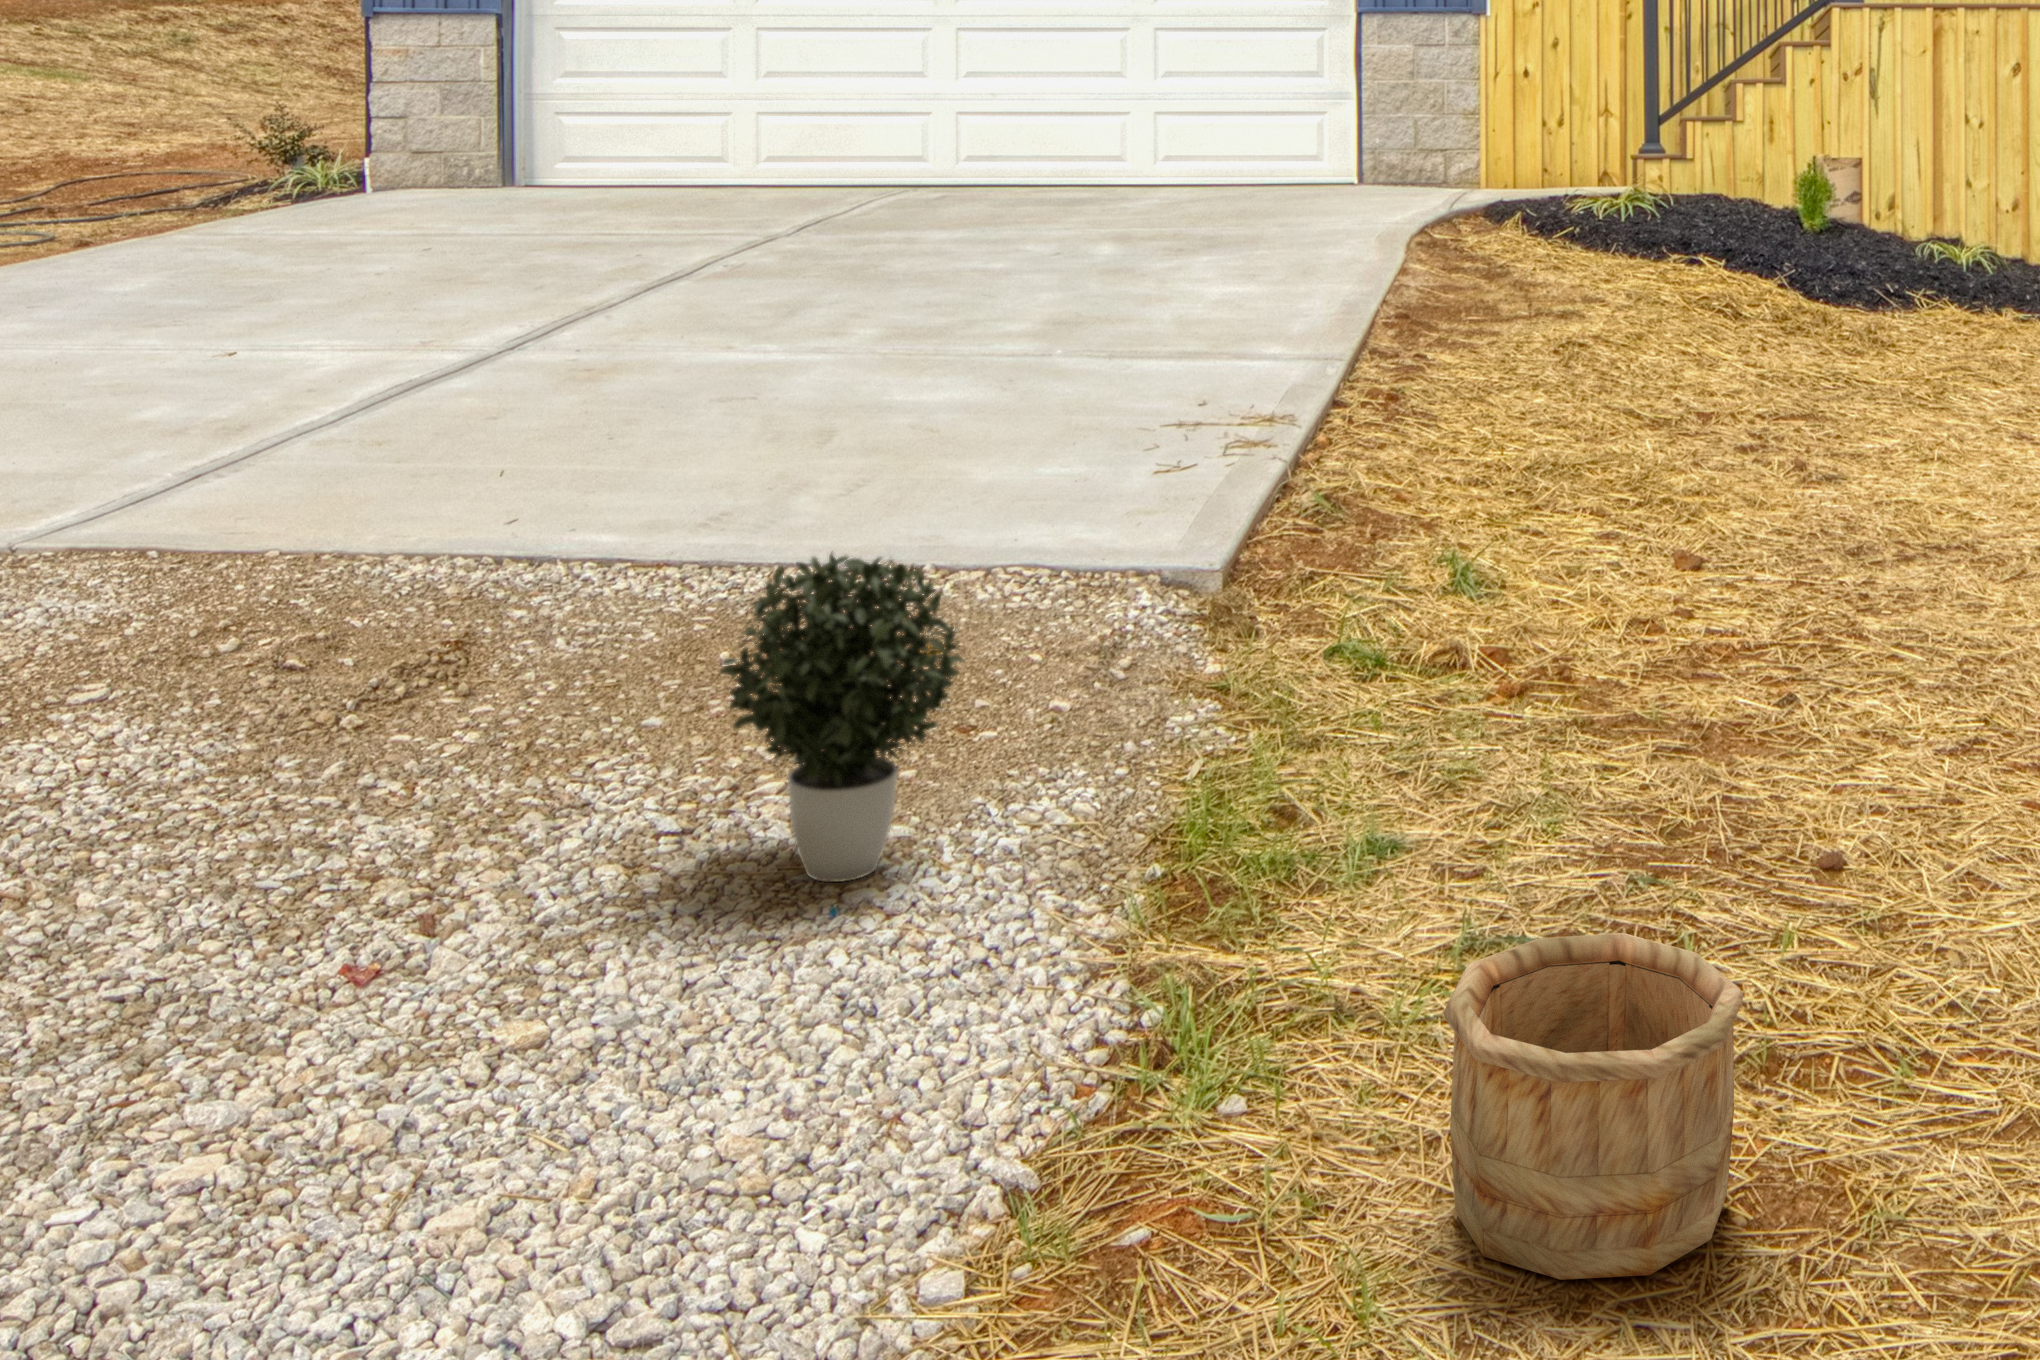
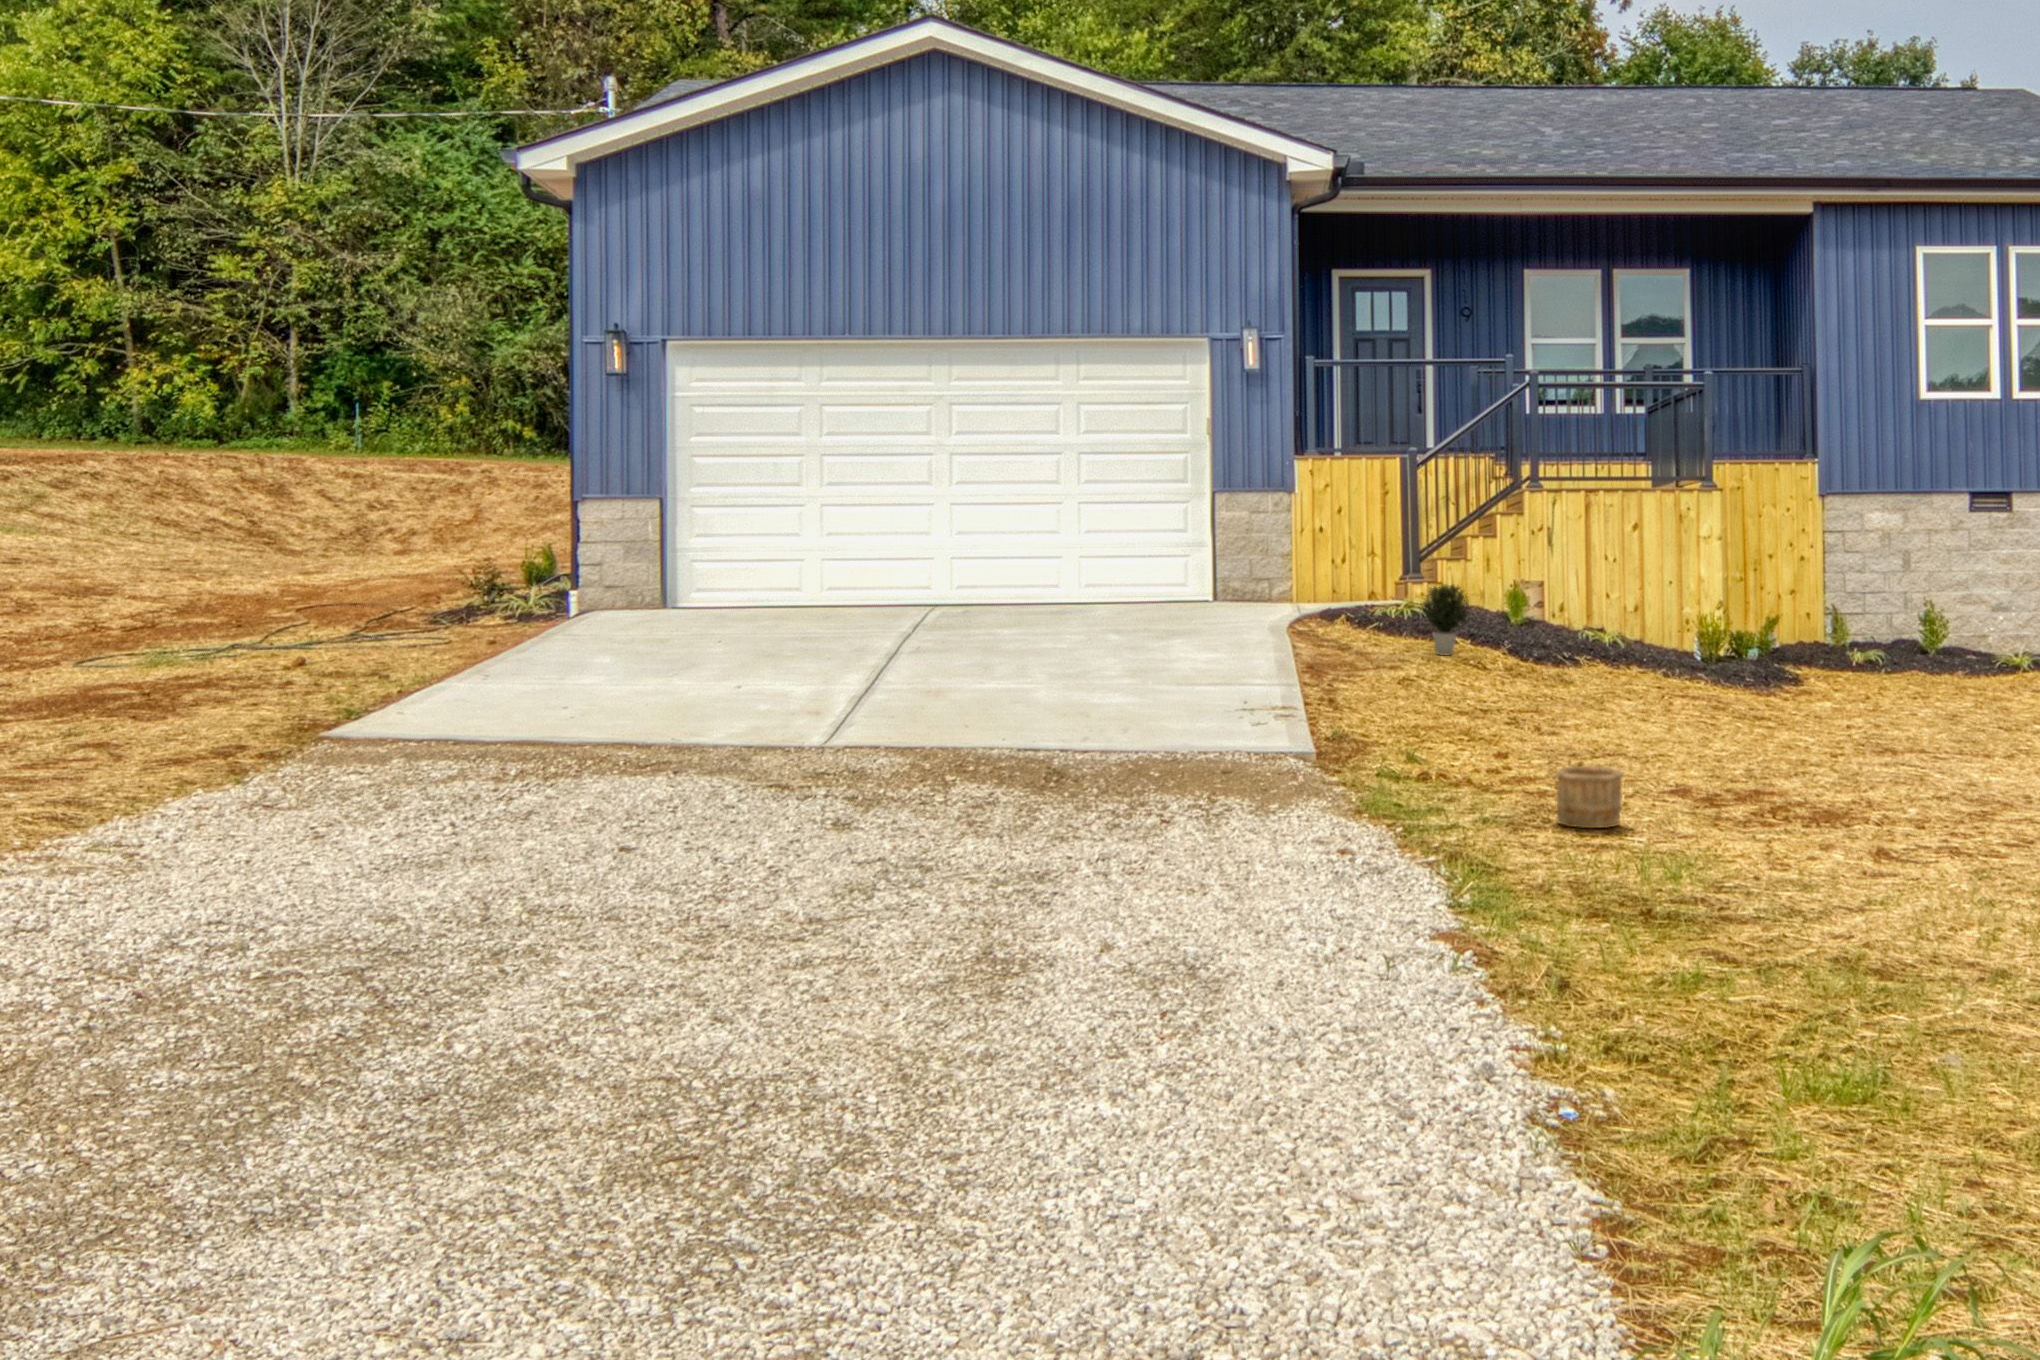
potted plant: present [718,552,964,882] -> present [1423,584,1469,655]

